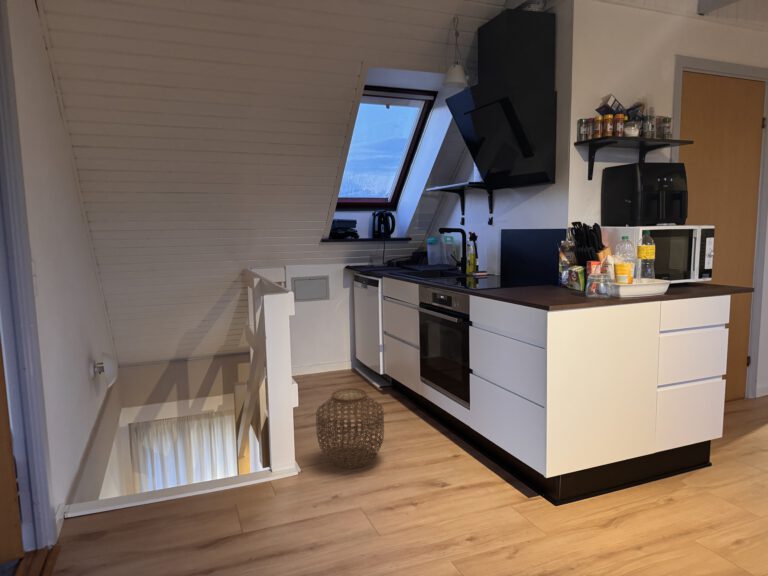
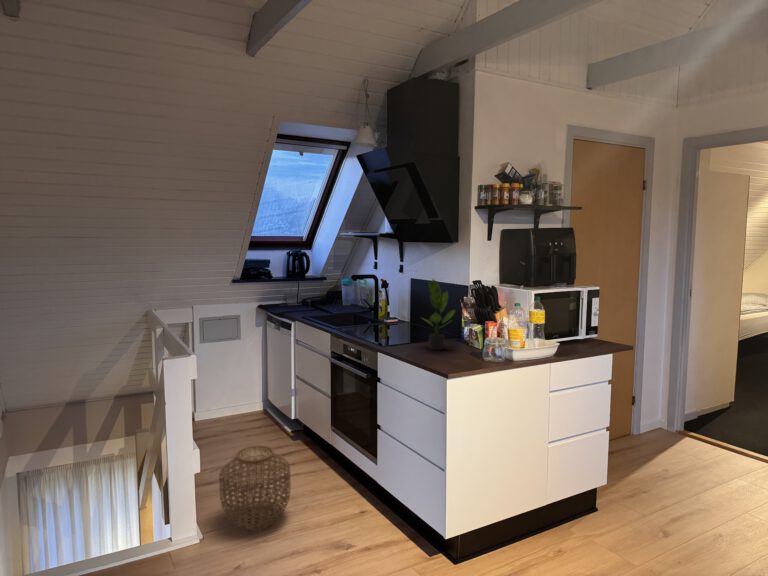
potted plant: none [515,217,555,291] -> present [423,279,455,350]

